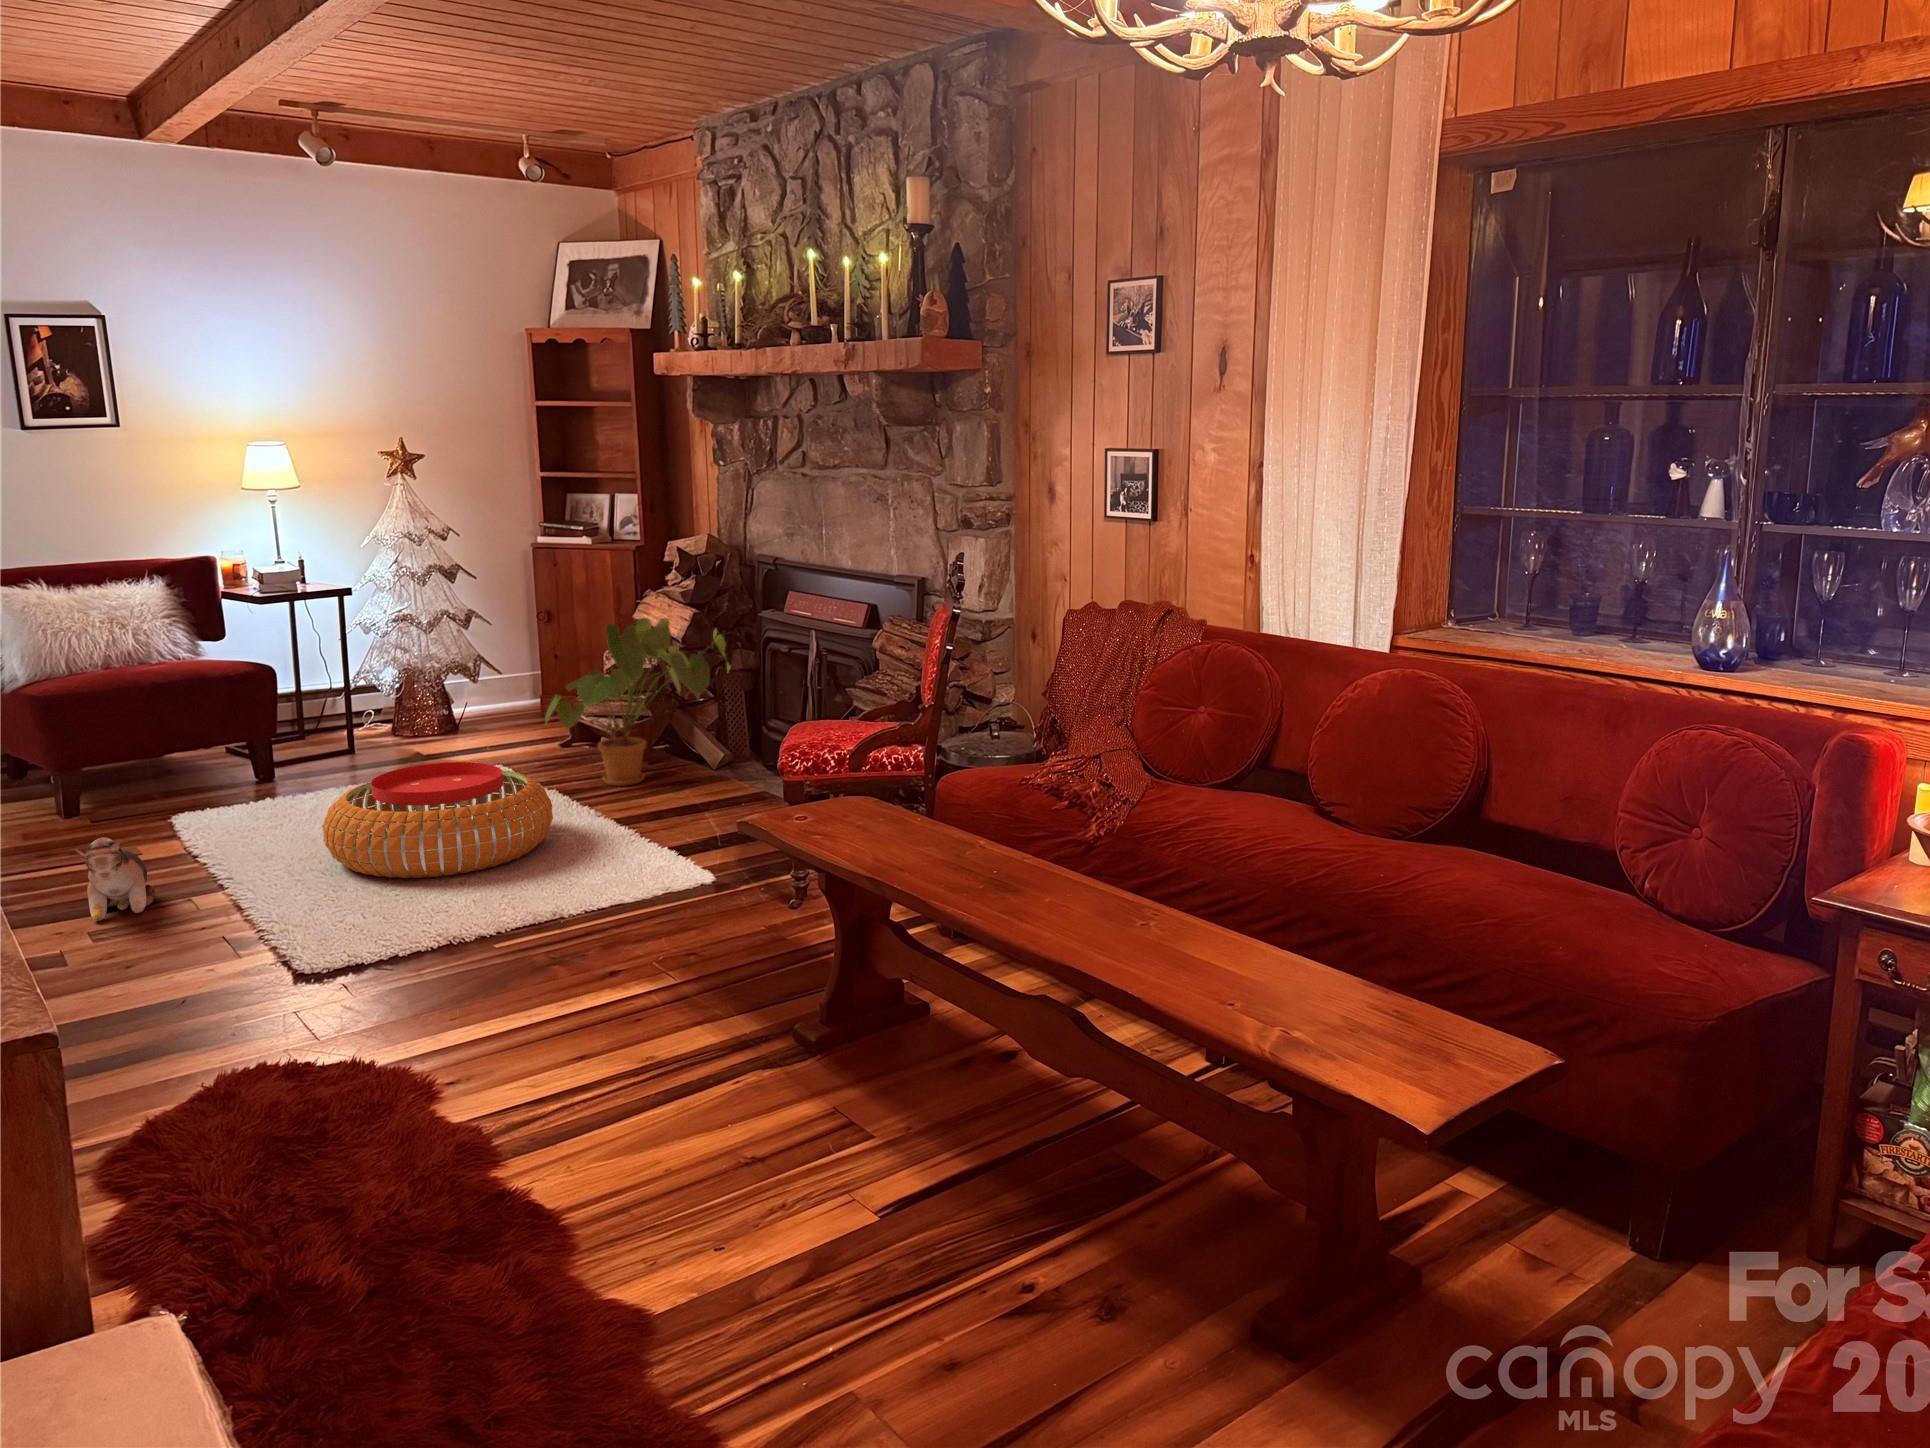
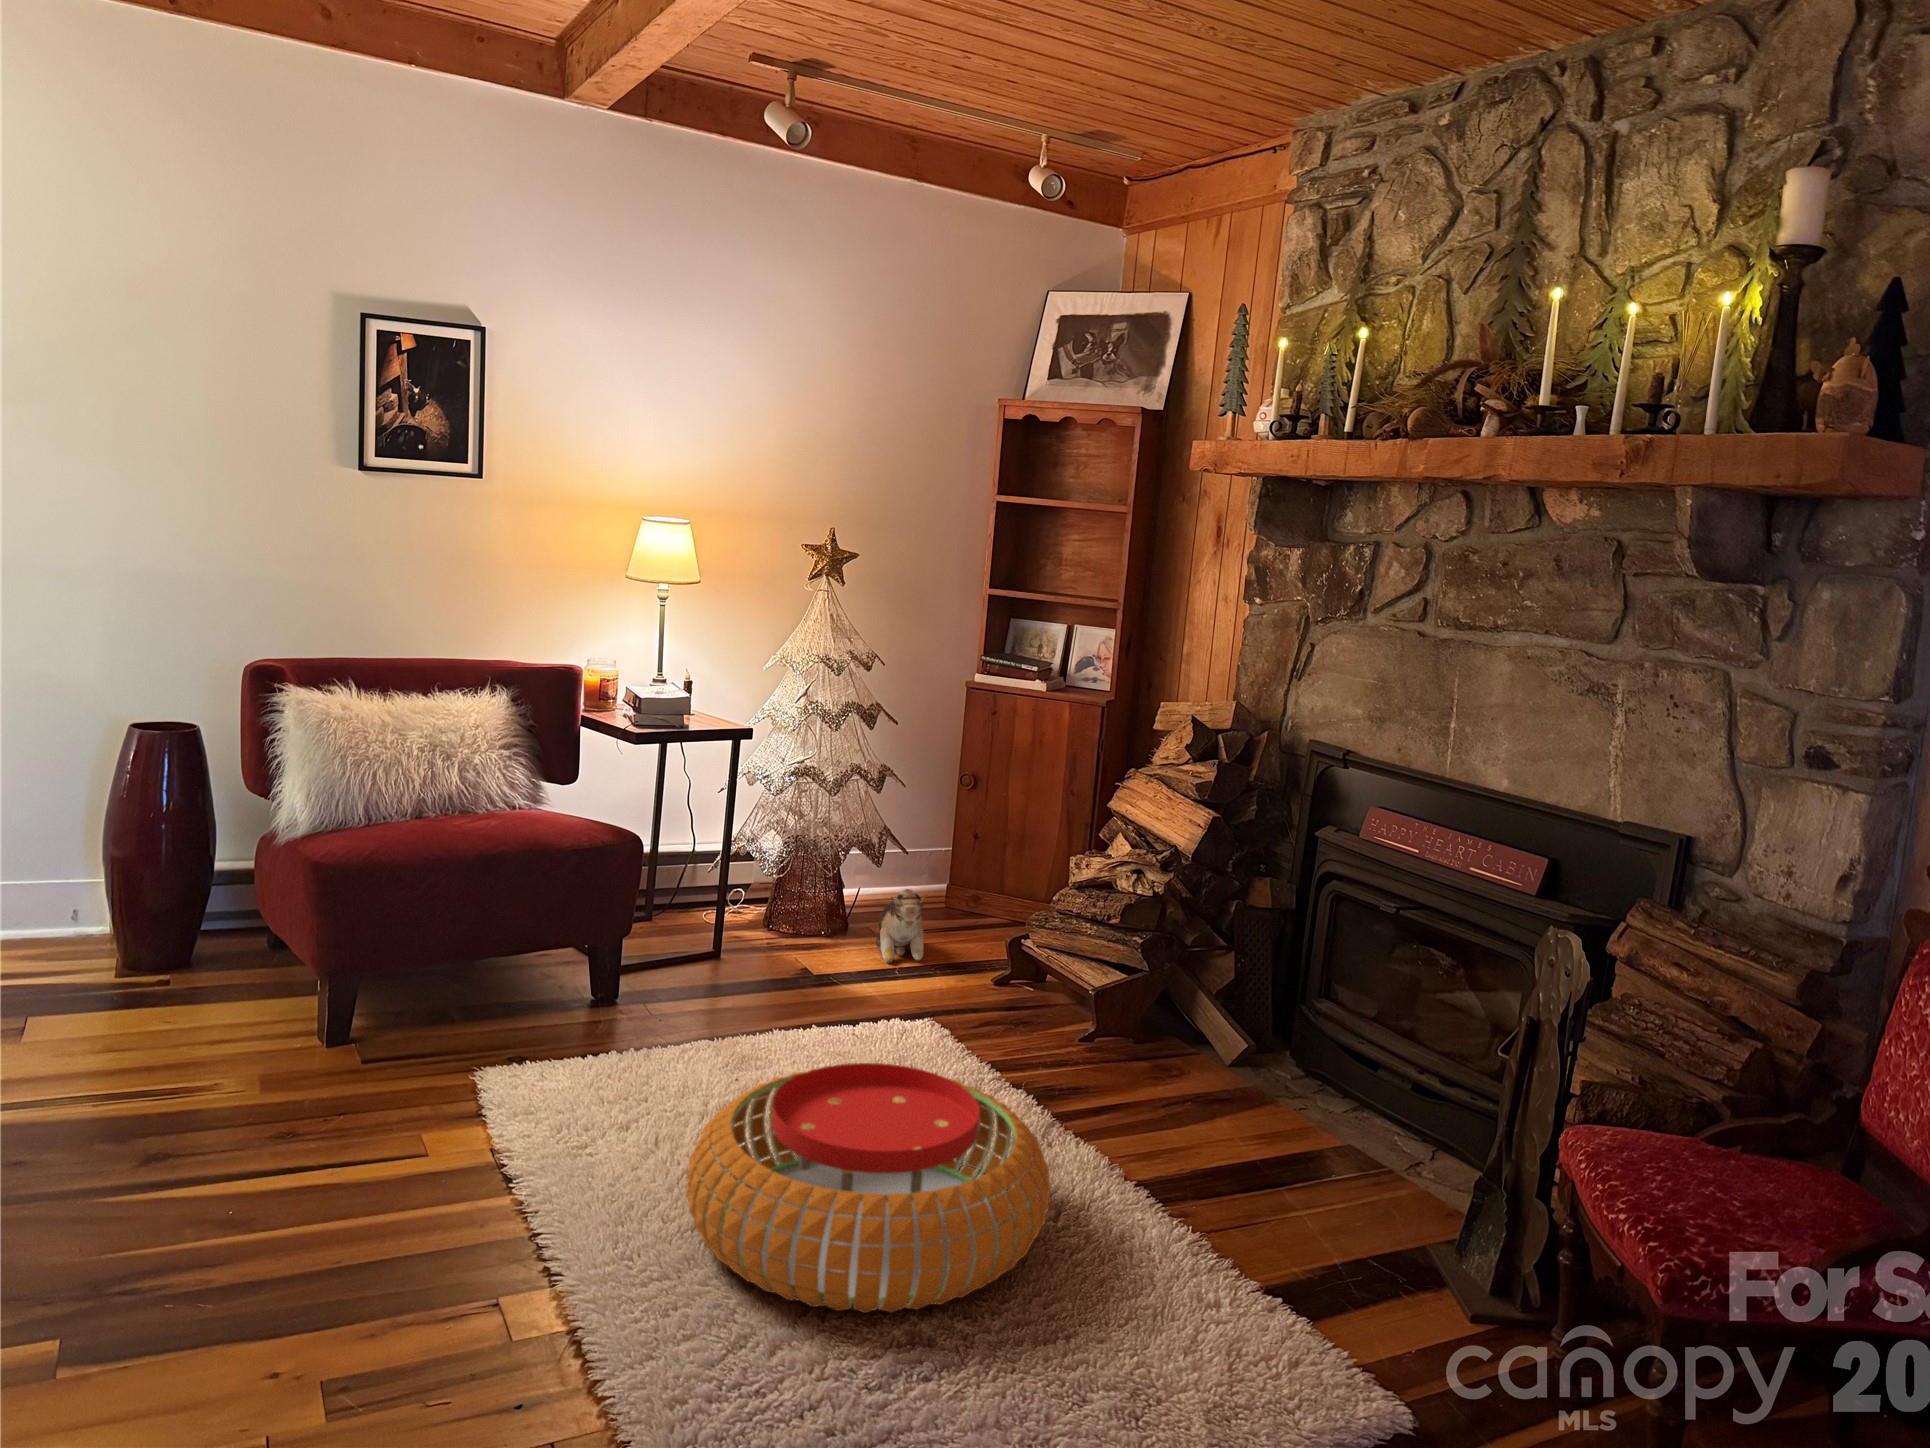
house plant: present [546,618,731,786] -> none [1006,826,1286,1092]
plush toy: present [75,837,155,921] -> present [876,889,927,963]

